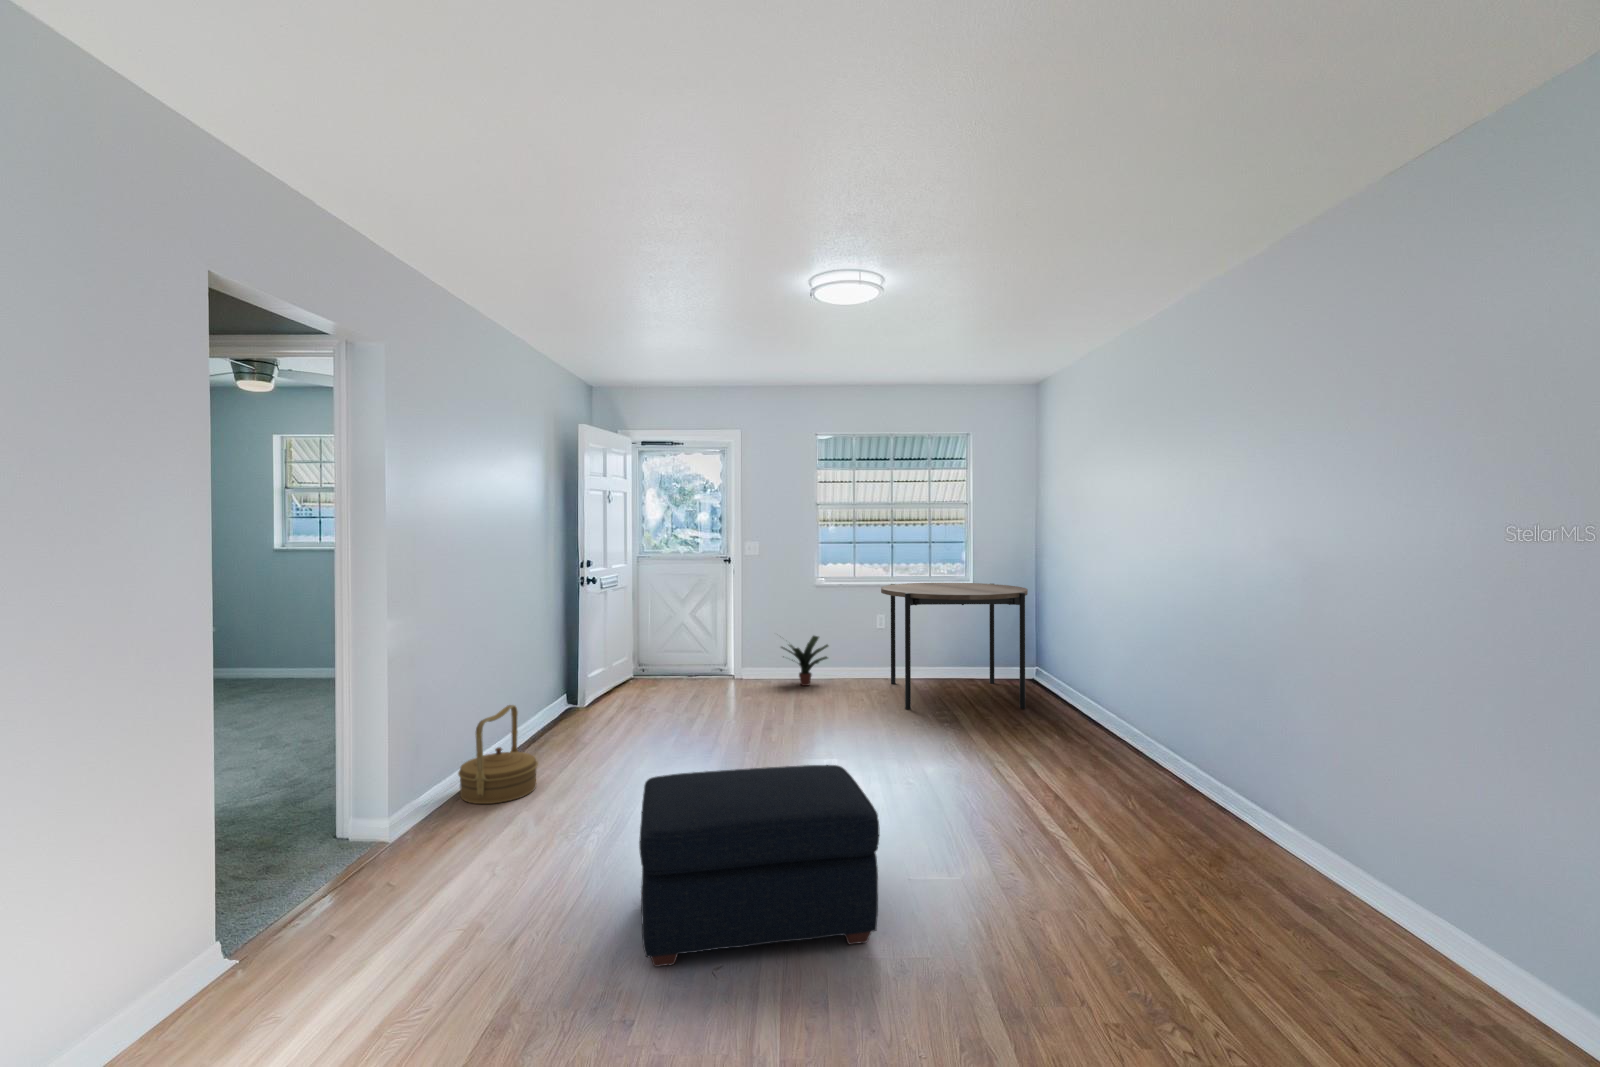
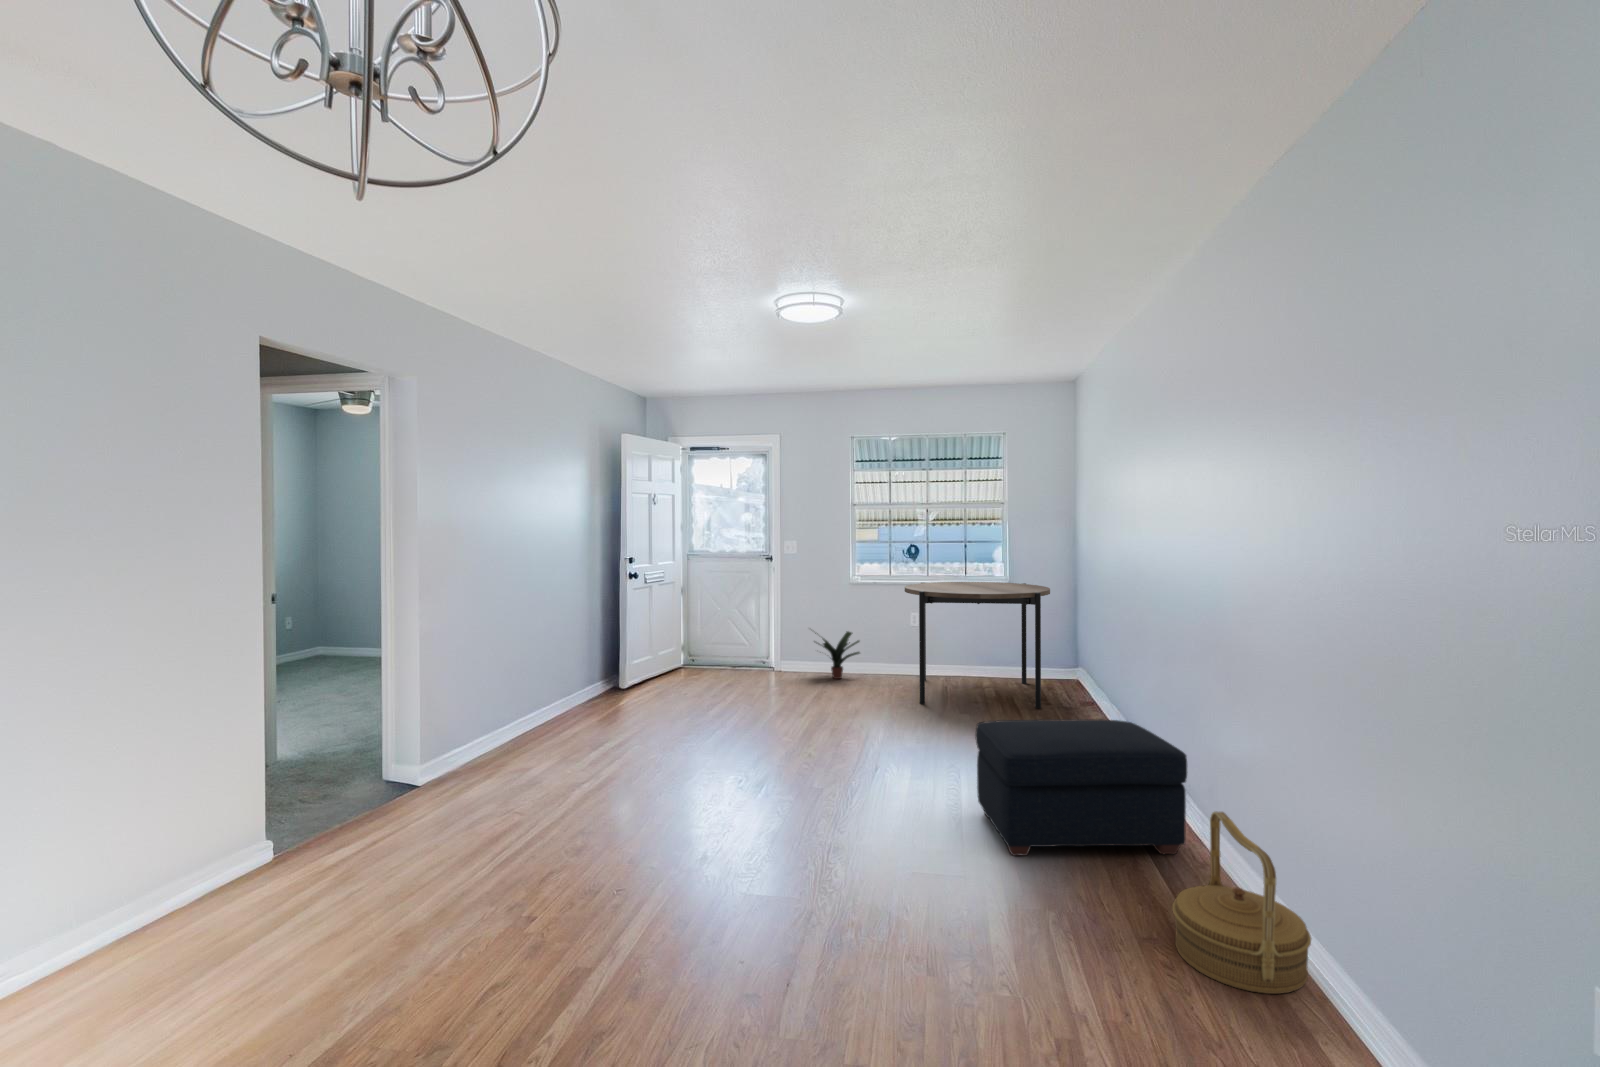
woven basket: present [458,705,538,804] -> present [1172,812,1311,994]
ottoman: present [639,765,880,967] -> present [975,719,1187,856]

